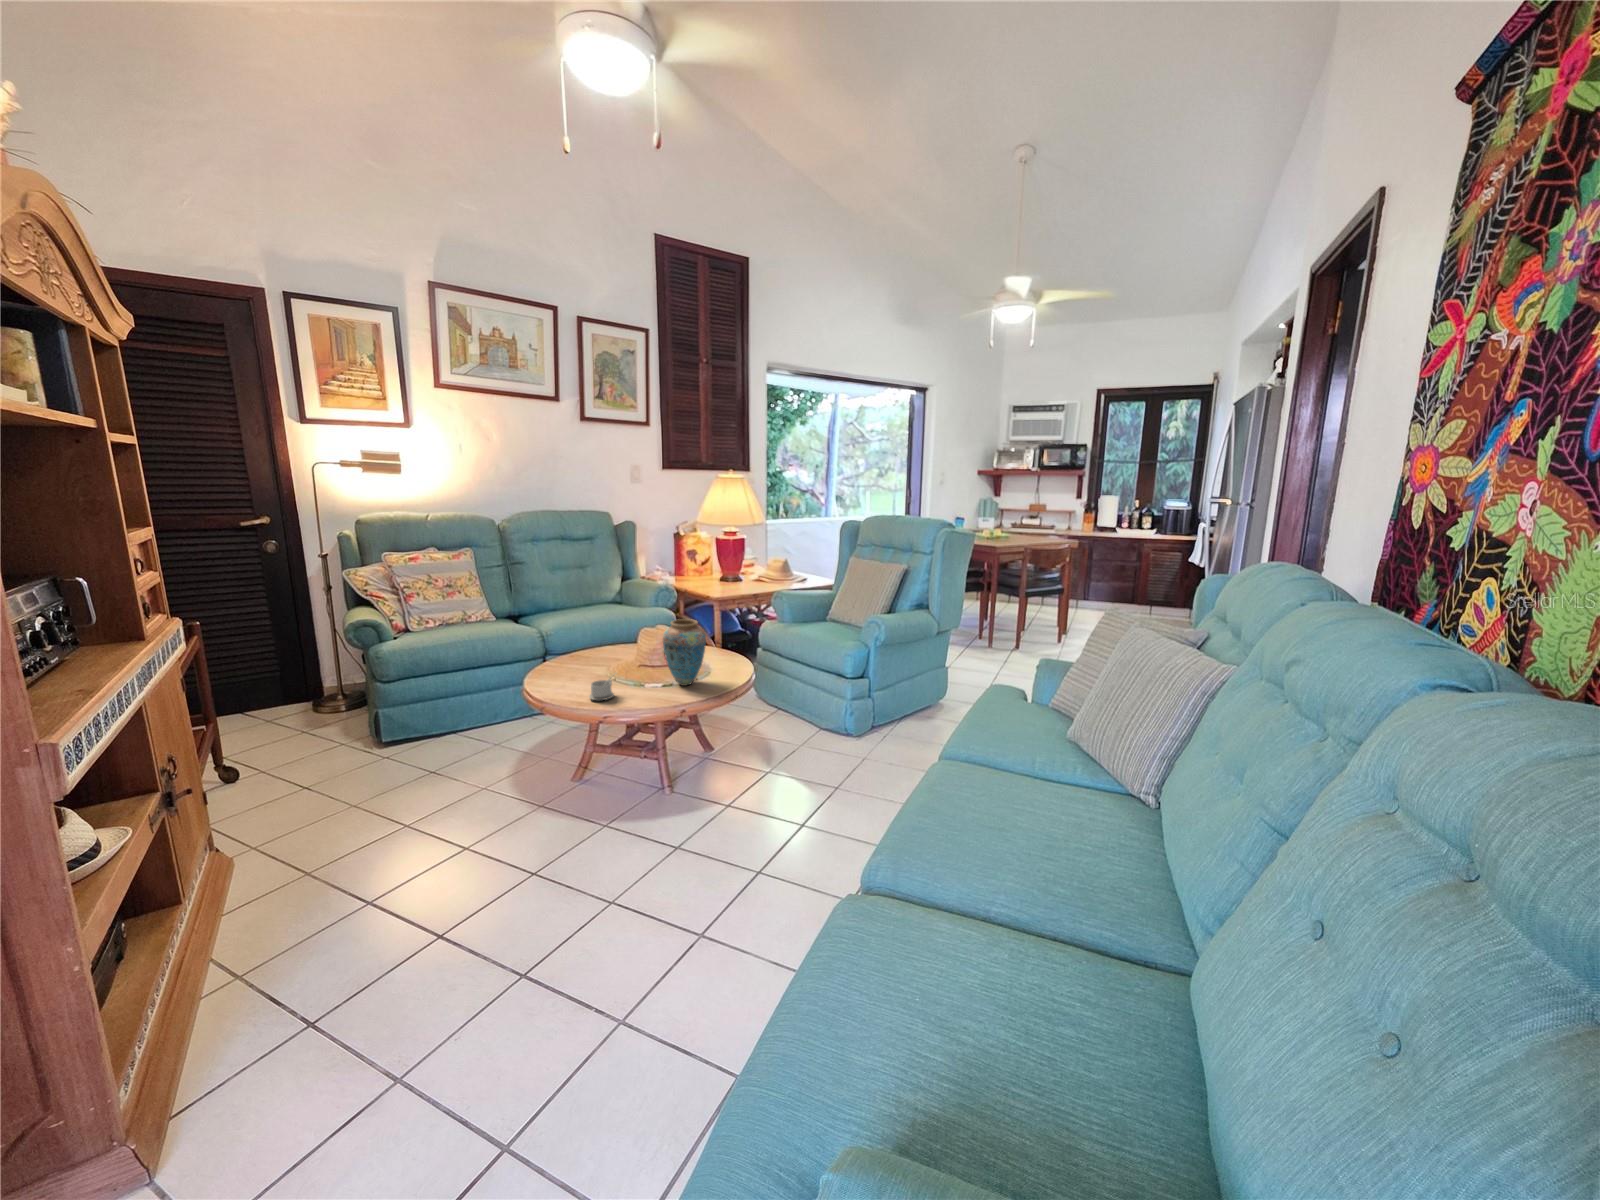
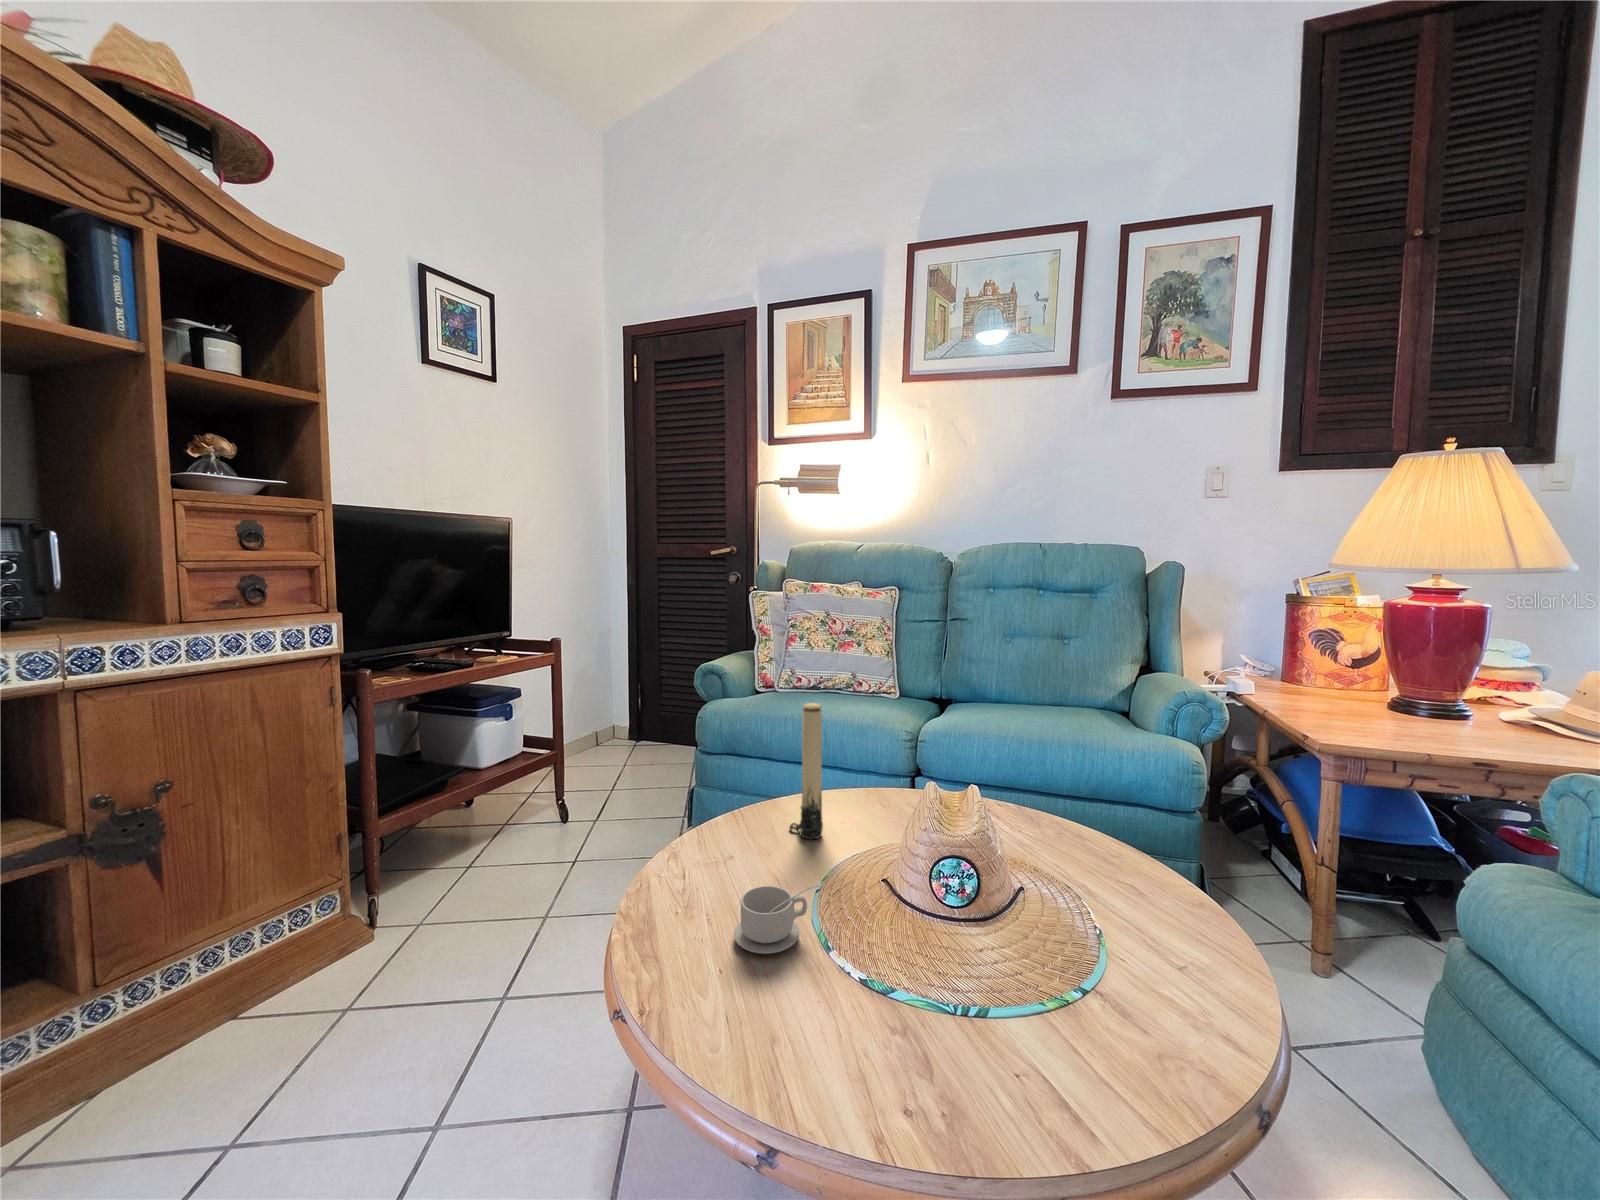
candle: none [550,615,569,678] -> present [789,703,823,839]
vase: present [663,619,706,686] -> none [942,786,1097,1025]

